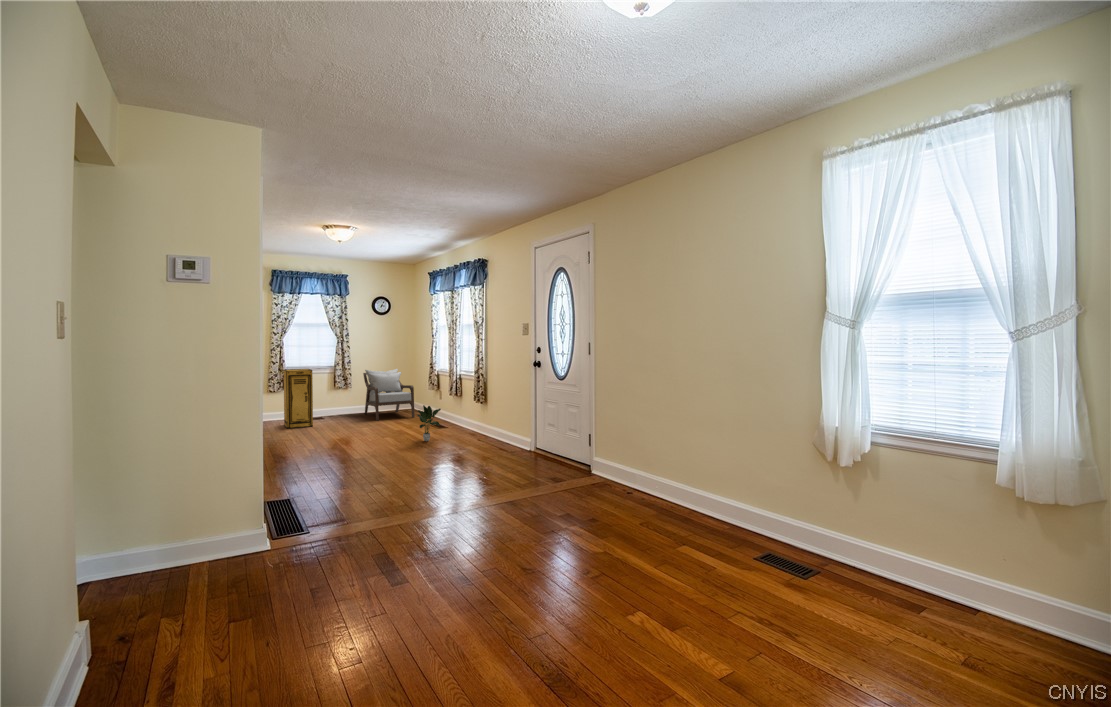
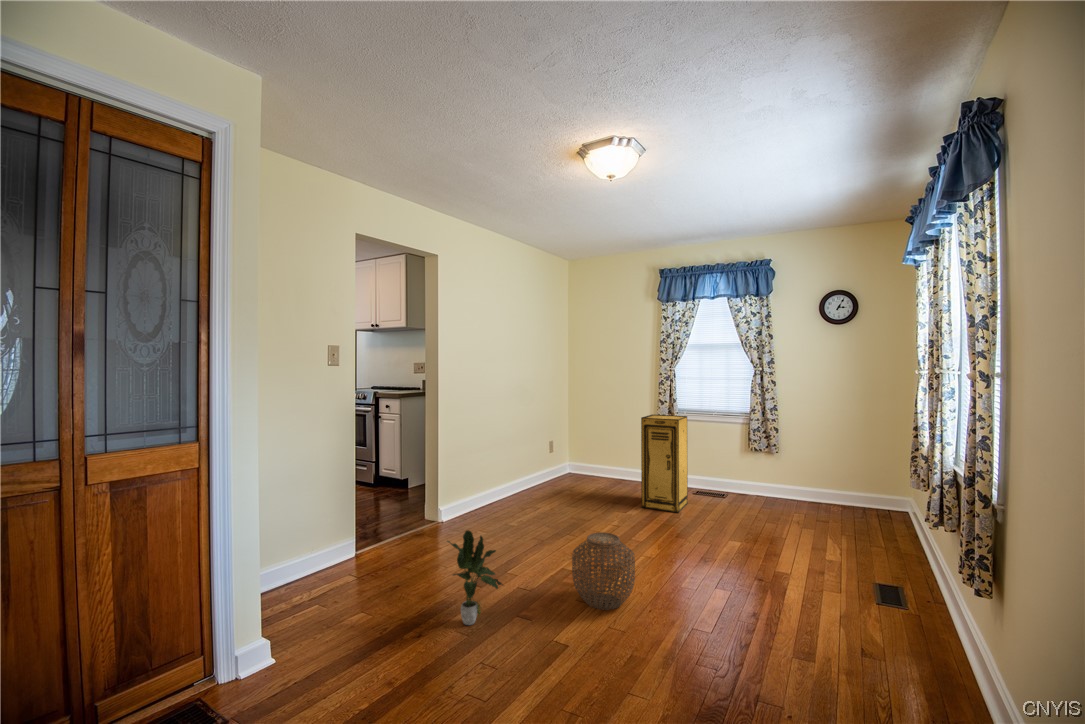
armchair: present [363,369,415,420] -> none [796,424,889,540]
potted plant: present [417,405,441,441] -> present [447,530,503,625]
woven basket: none [326,419,358,453] -> present [572,532,635,610]

